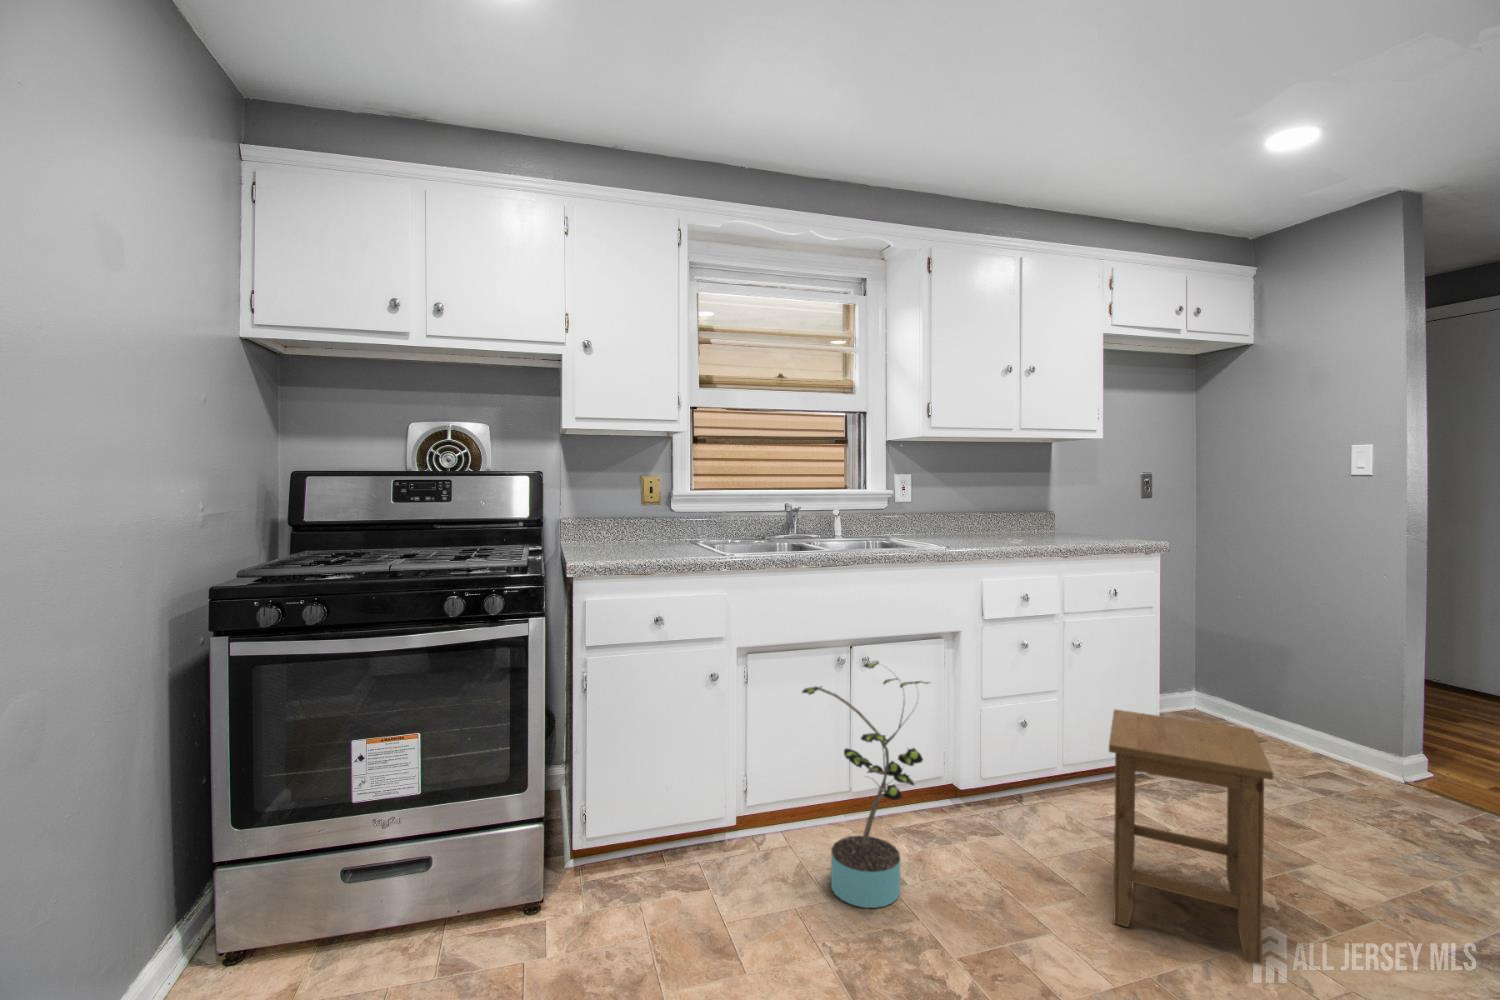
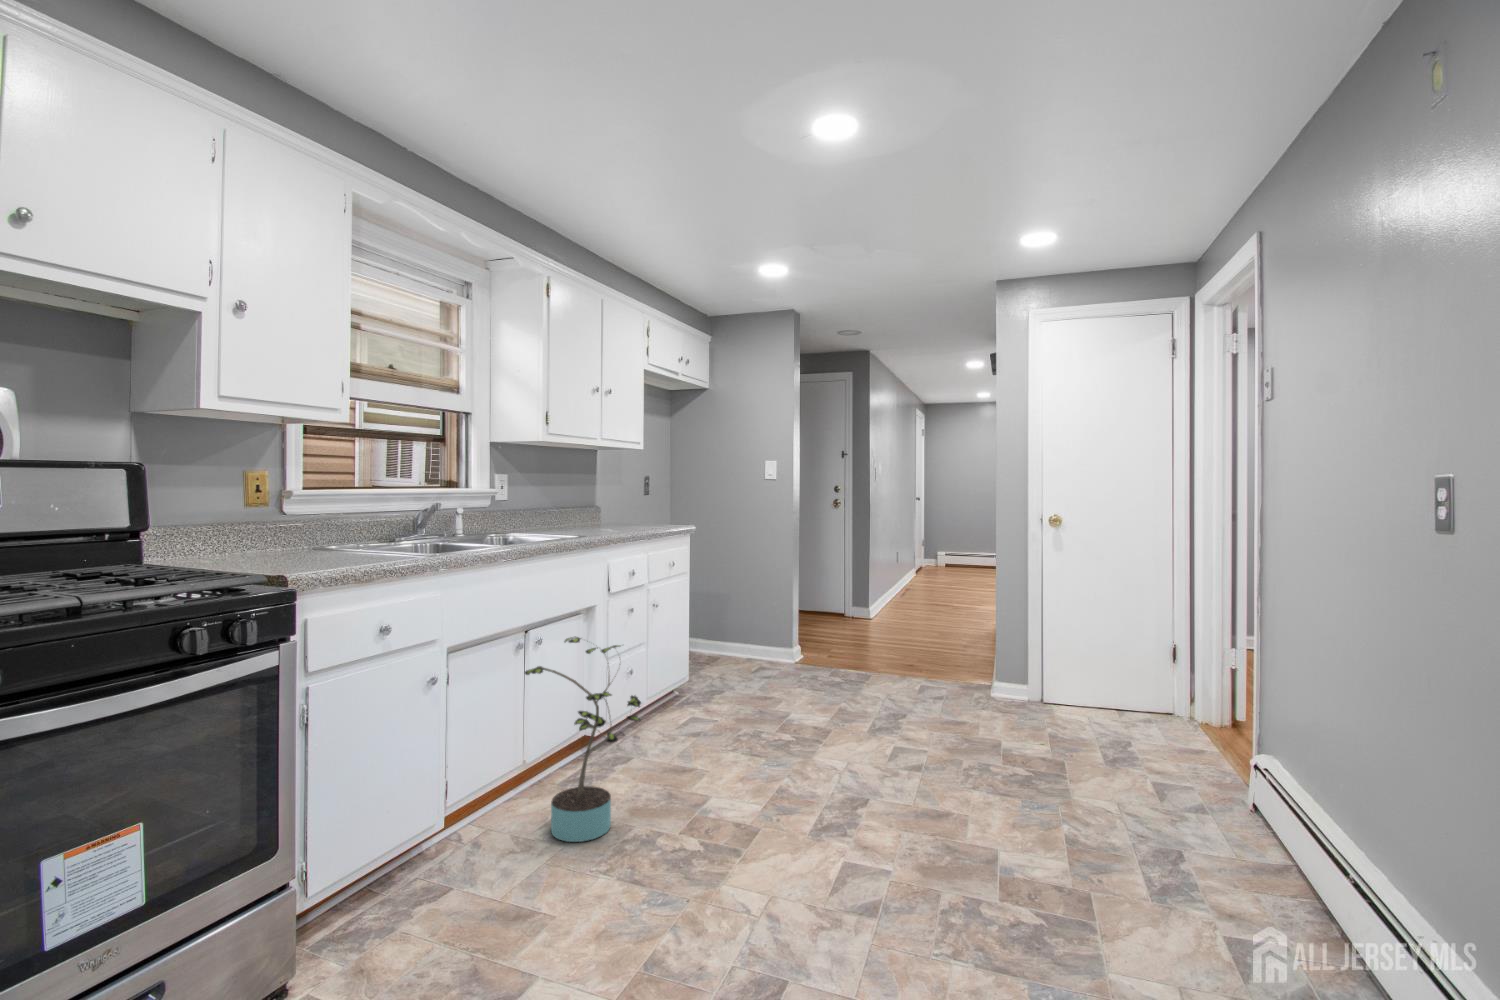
stool: present [1109,710,1273,964] -> none [710,639,817,782]

